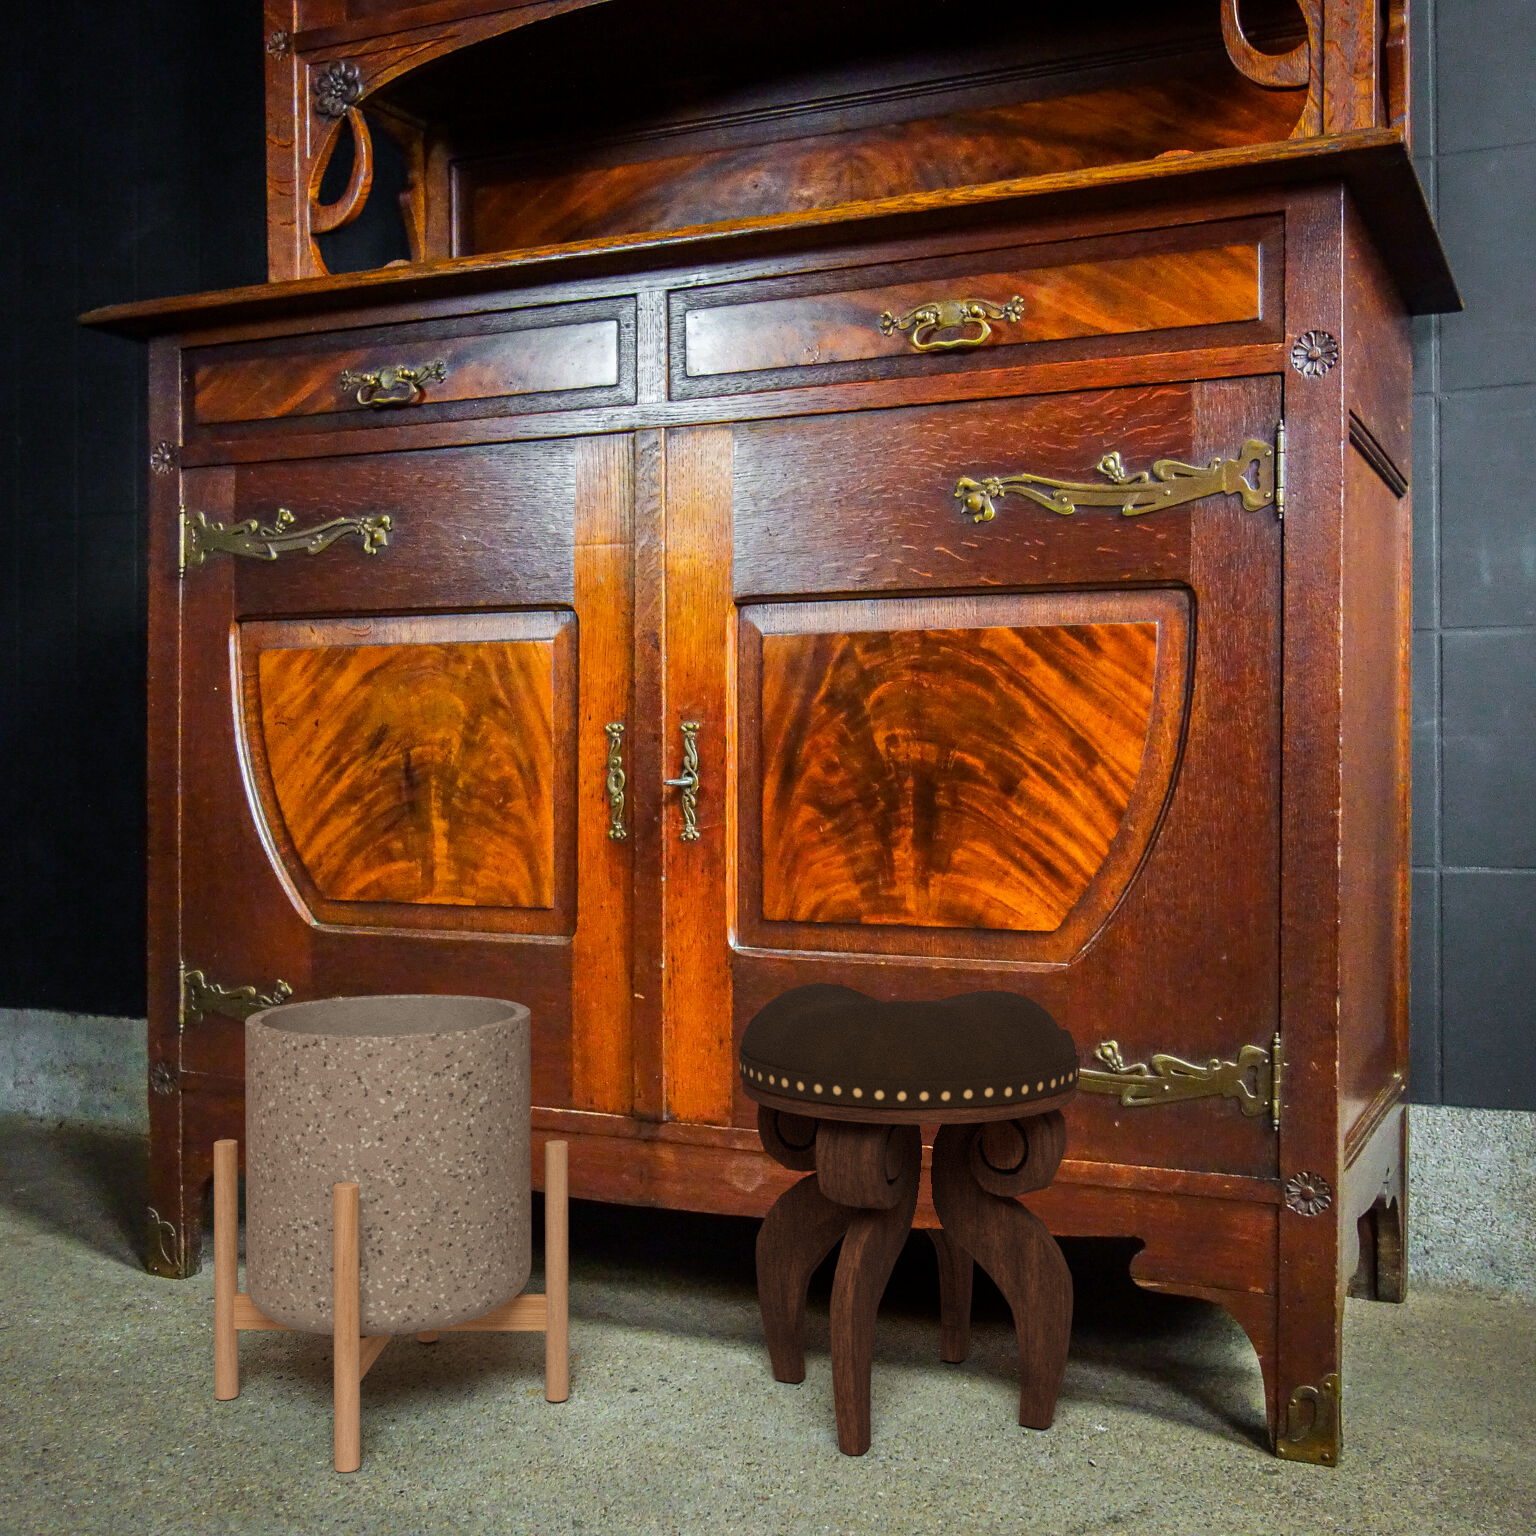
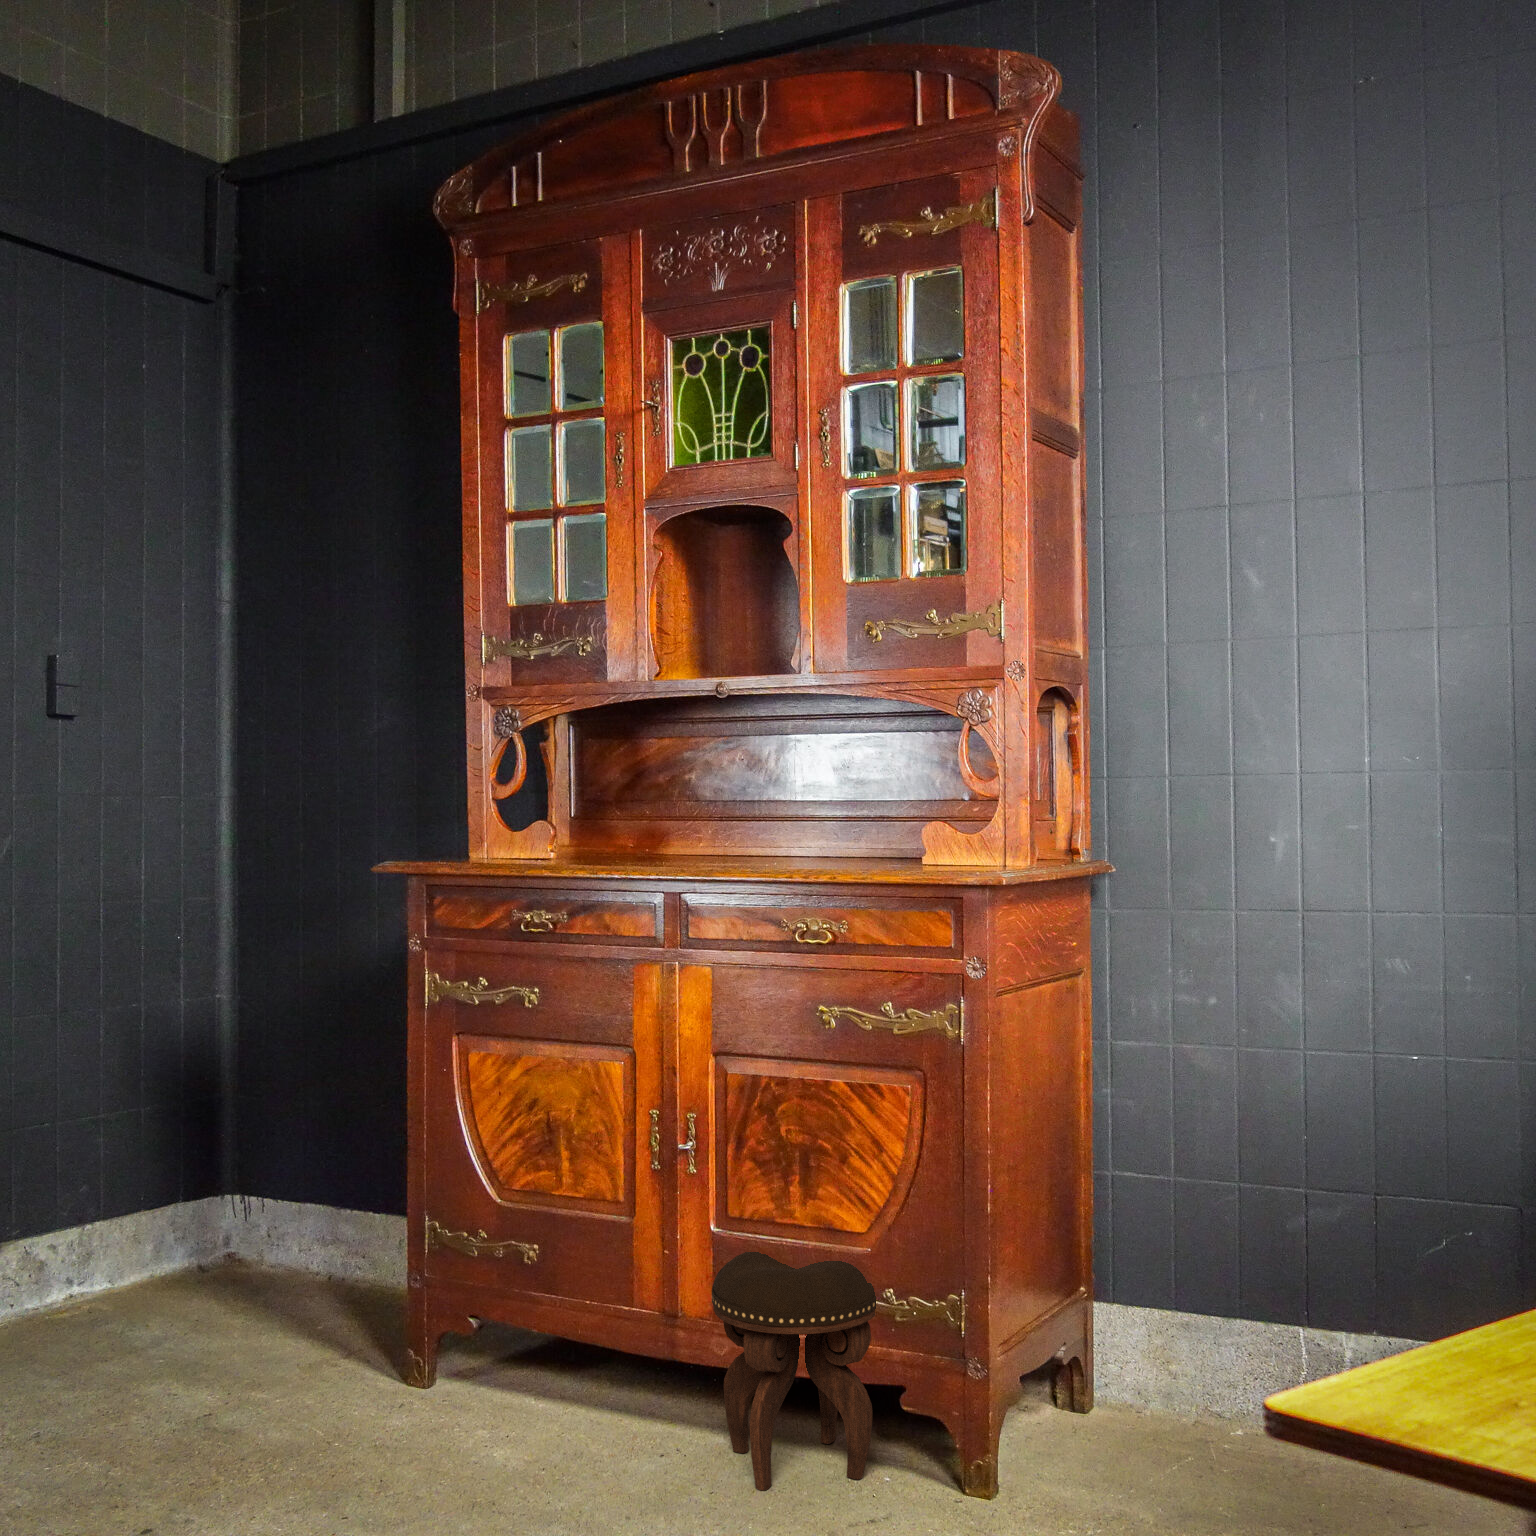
planter: present [214,994,569,1472] -> none [456,1248,629,1493]

